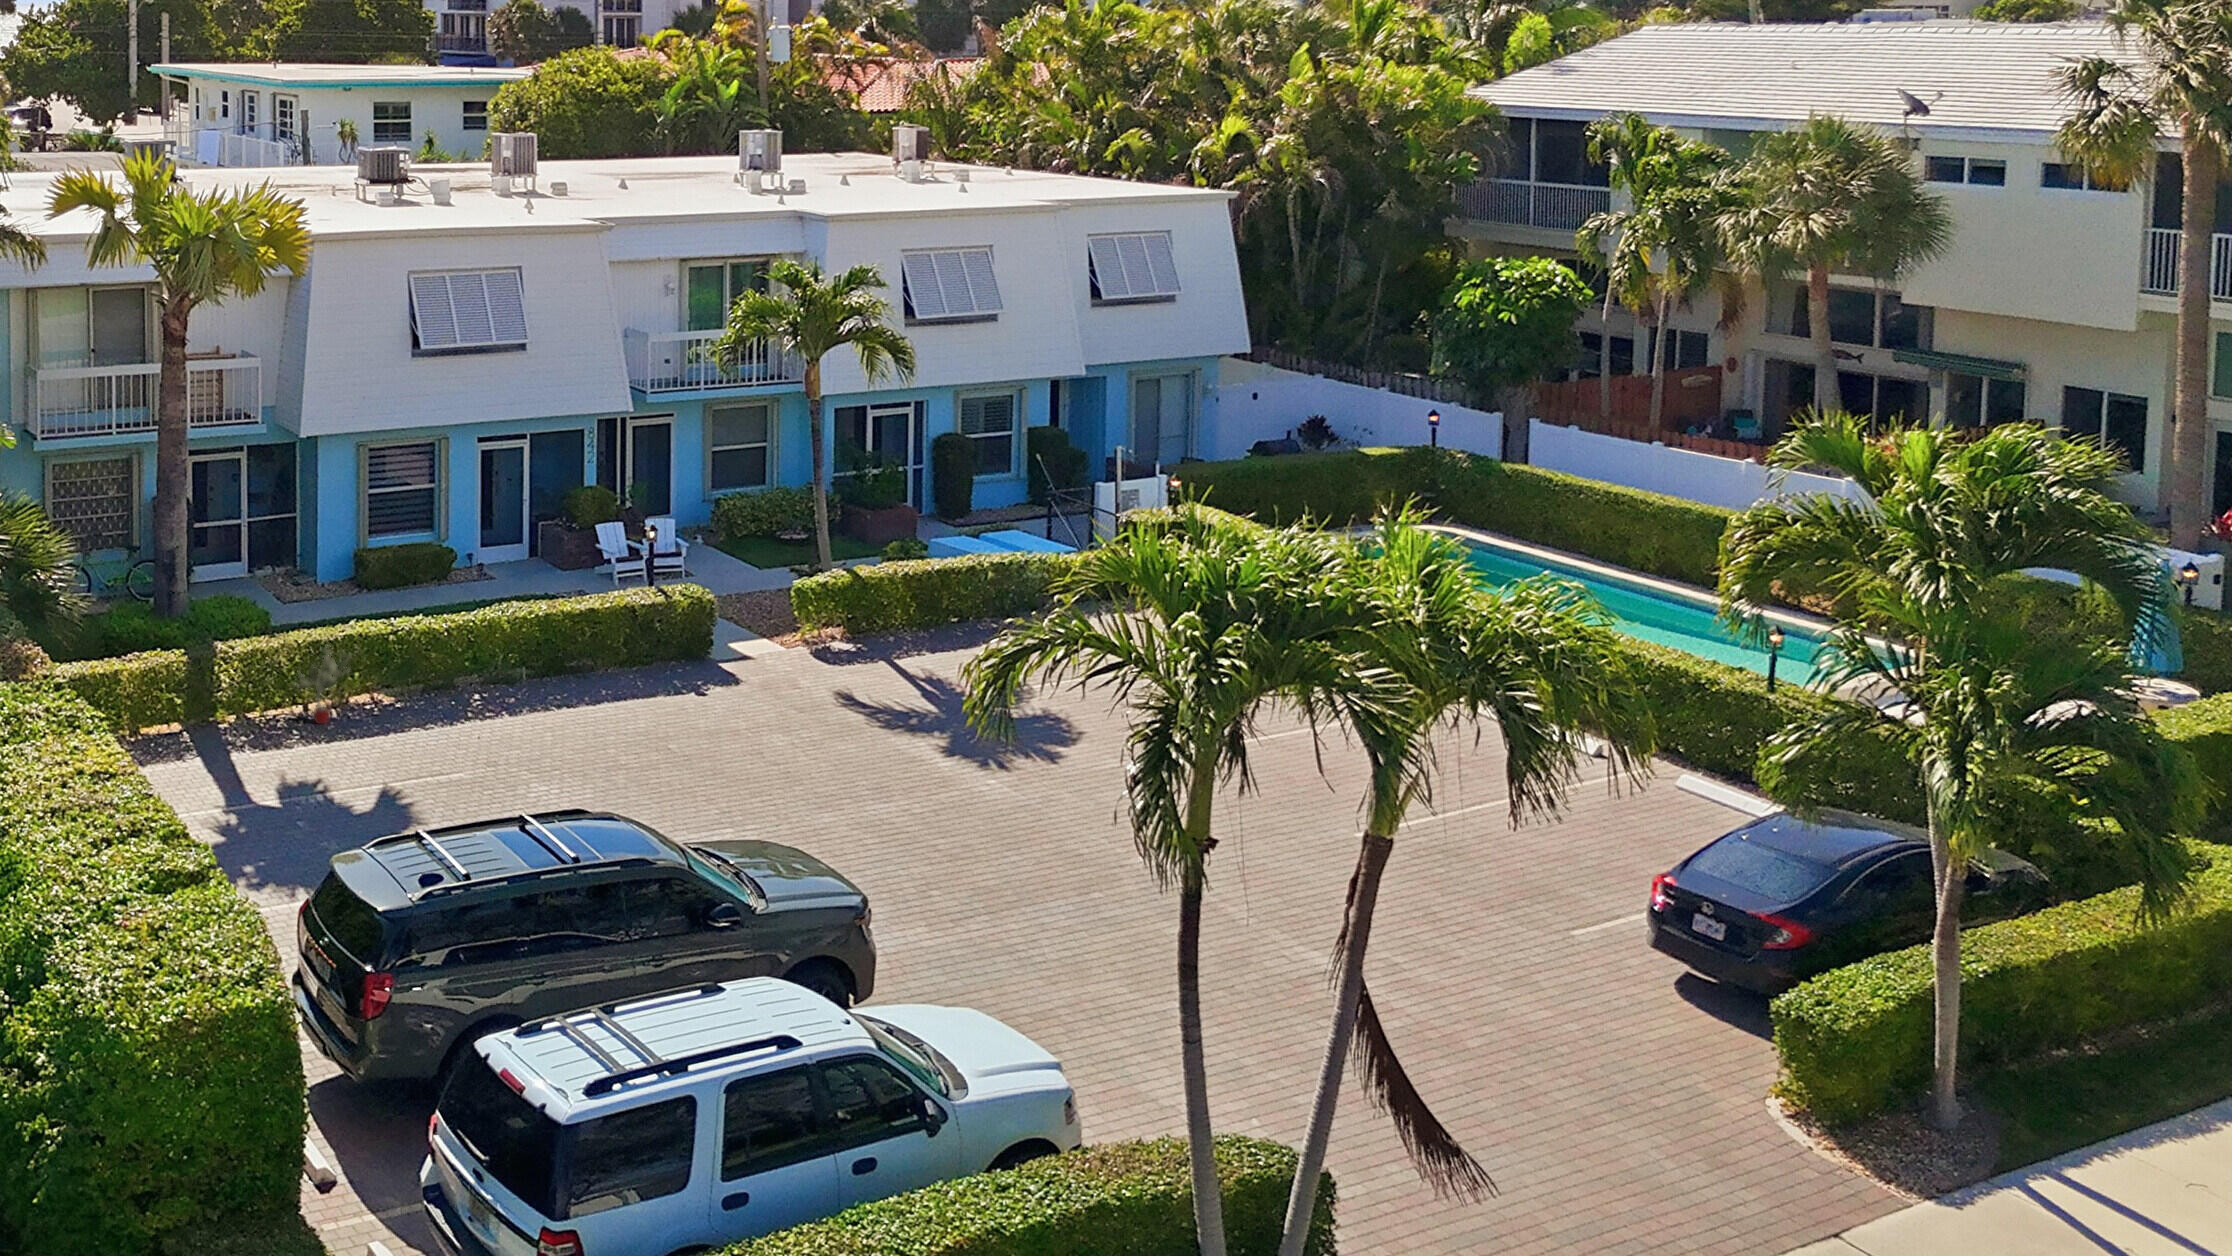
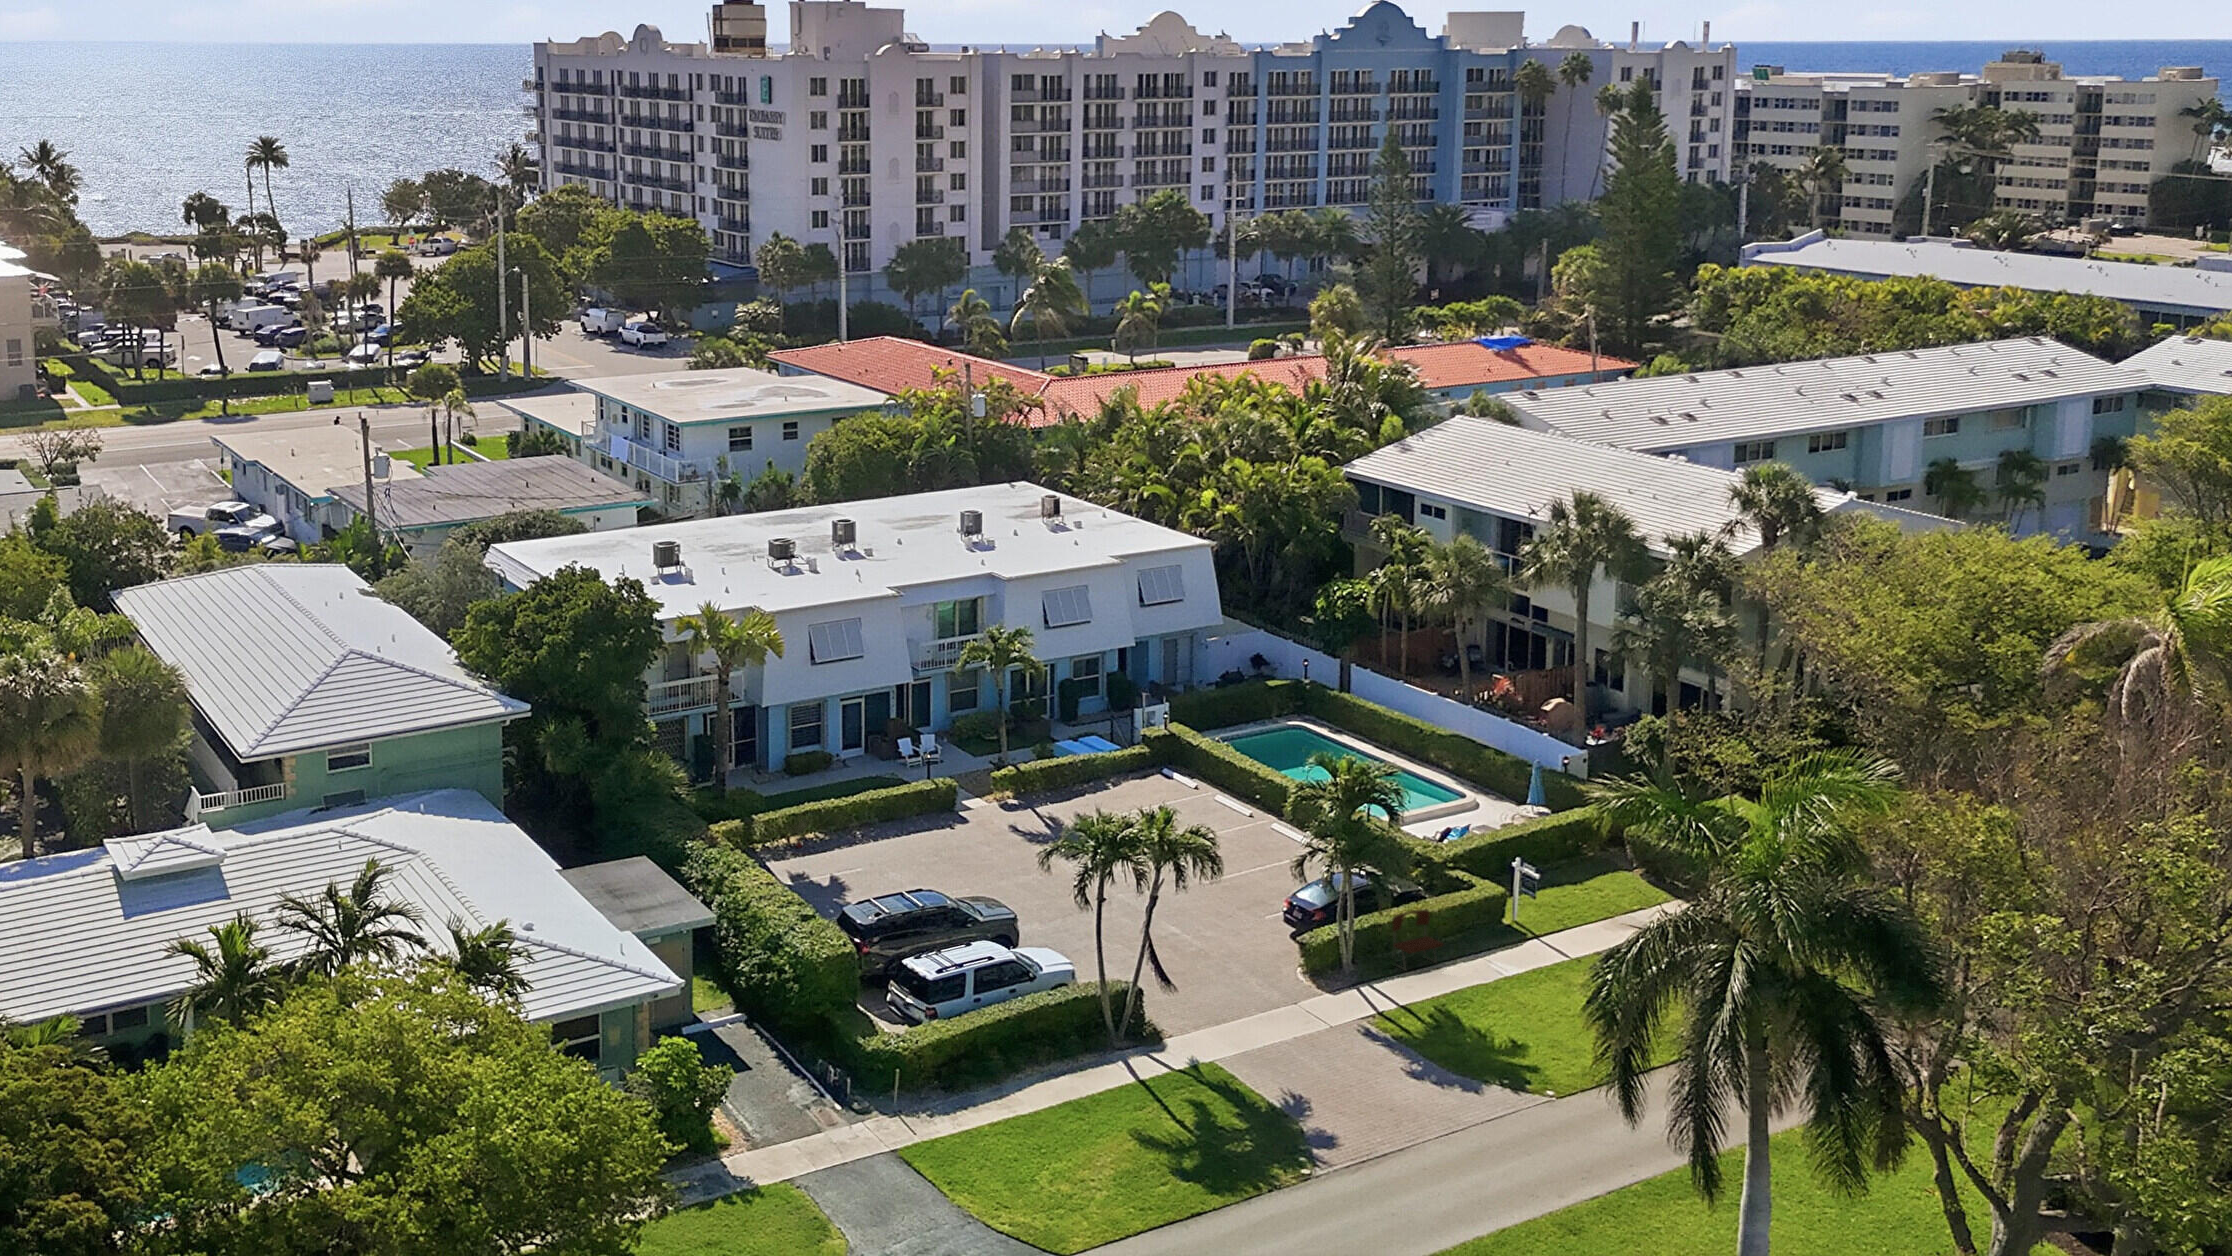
bench: none [2036,919,2207,1112] -> present [1392,909,1443,970]

